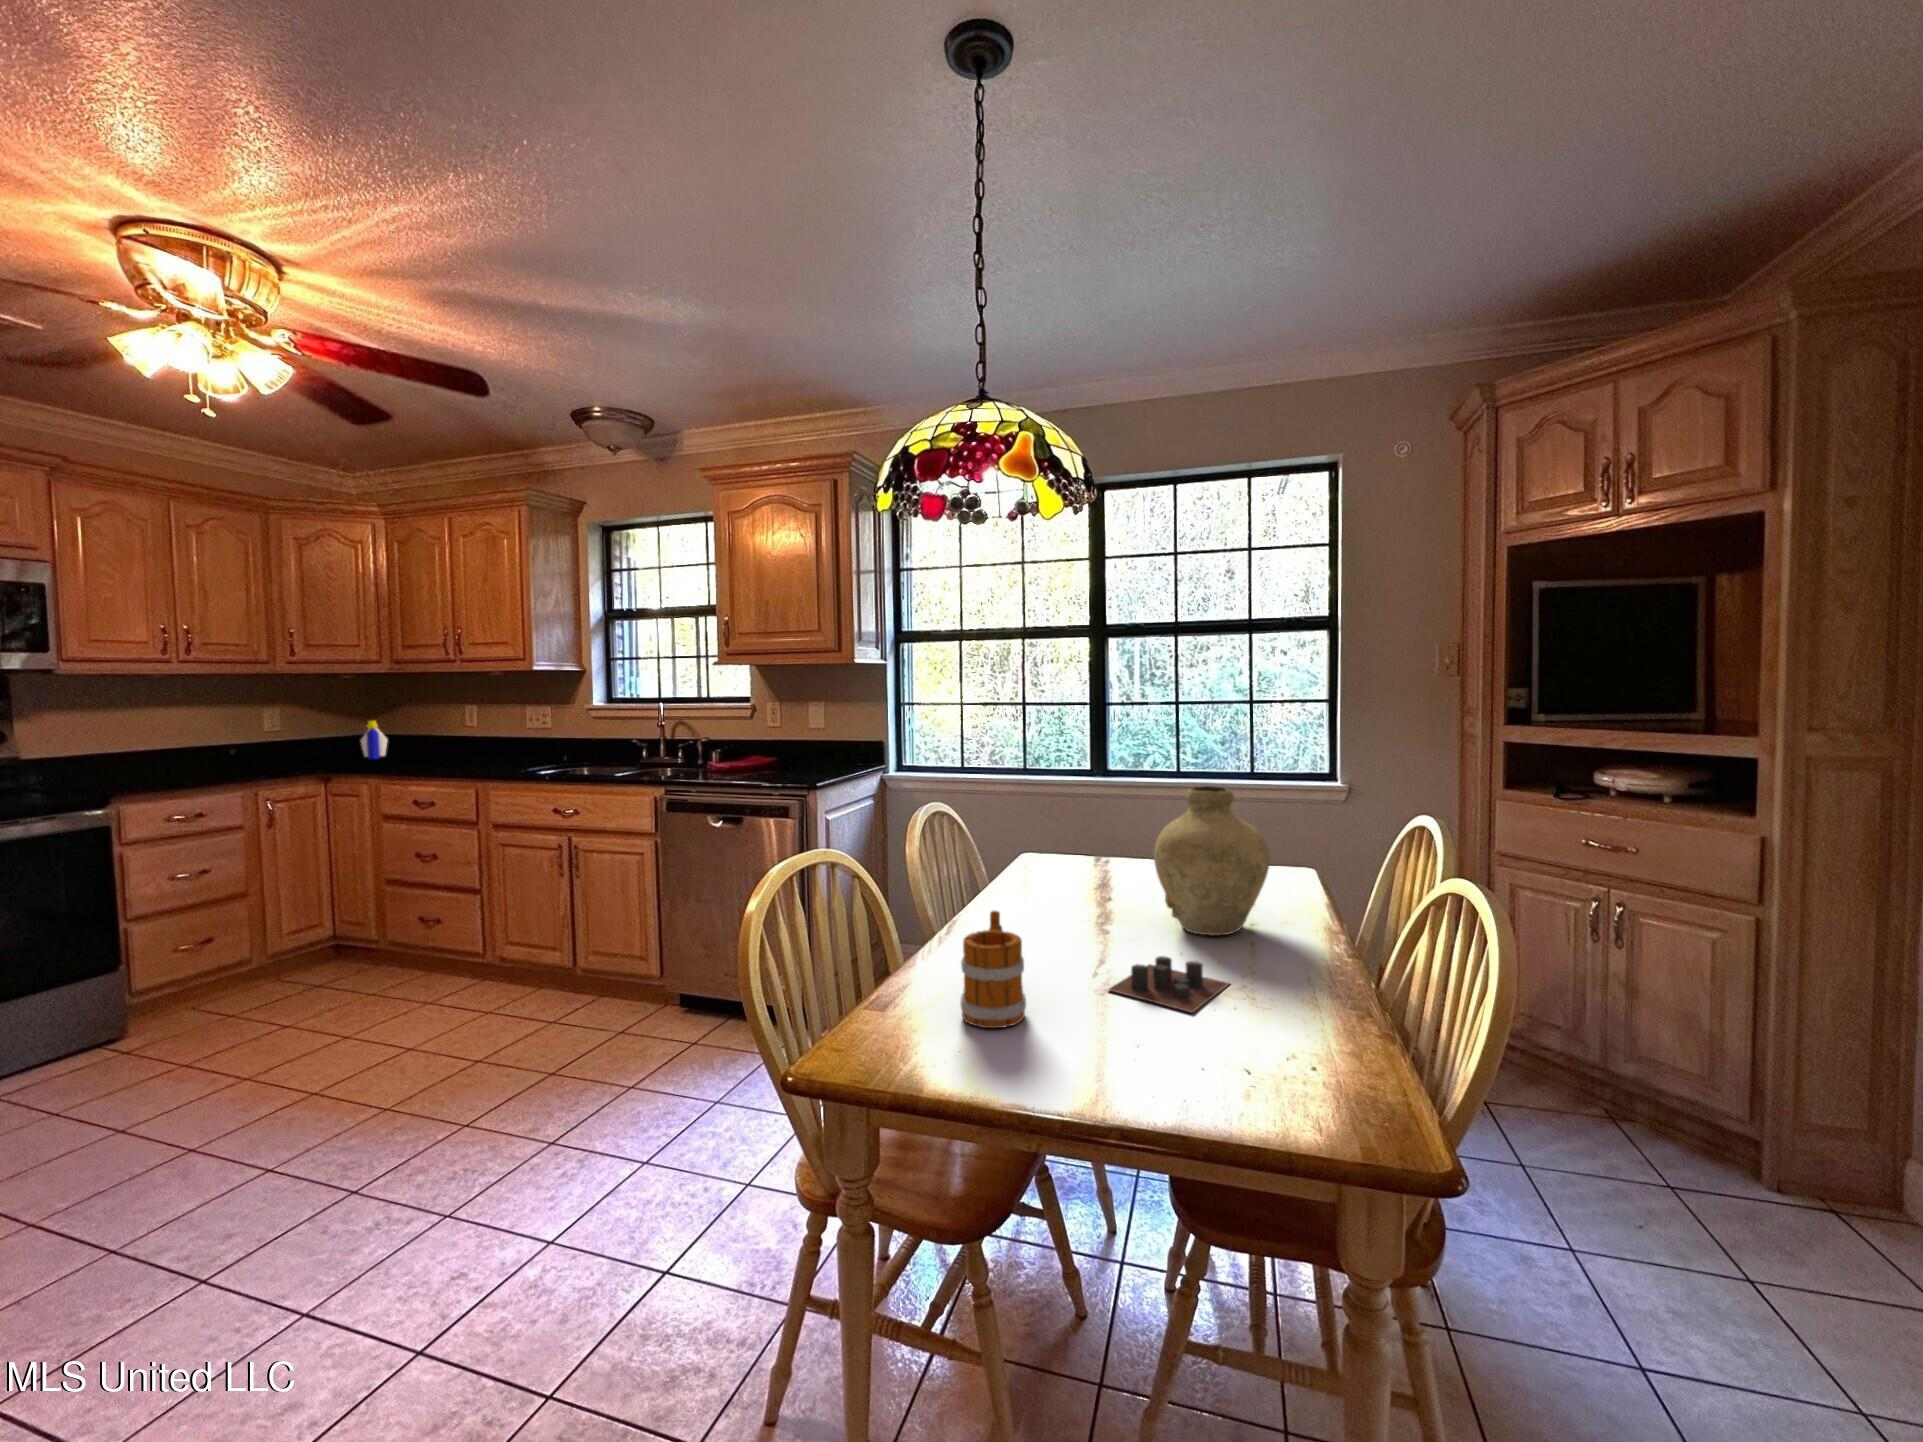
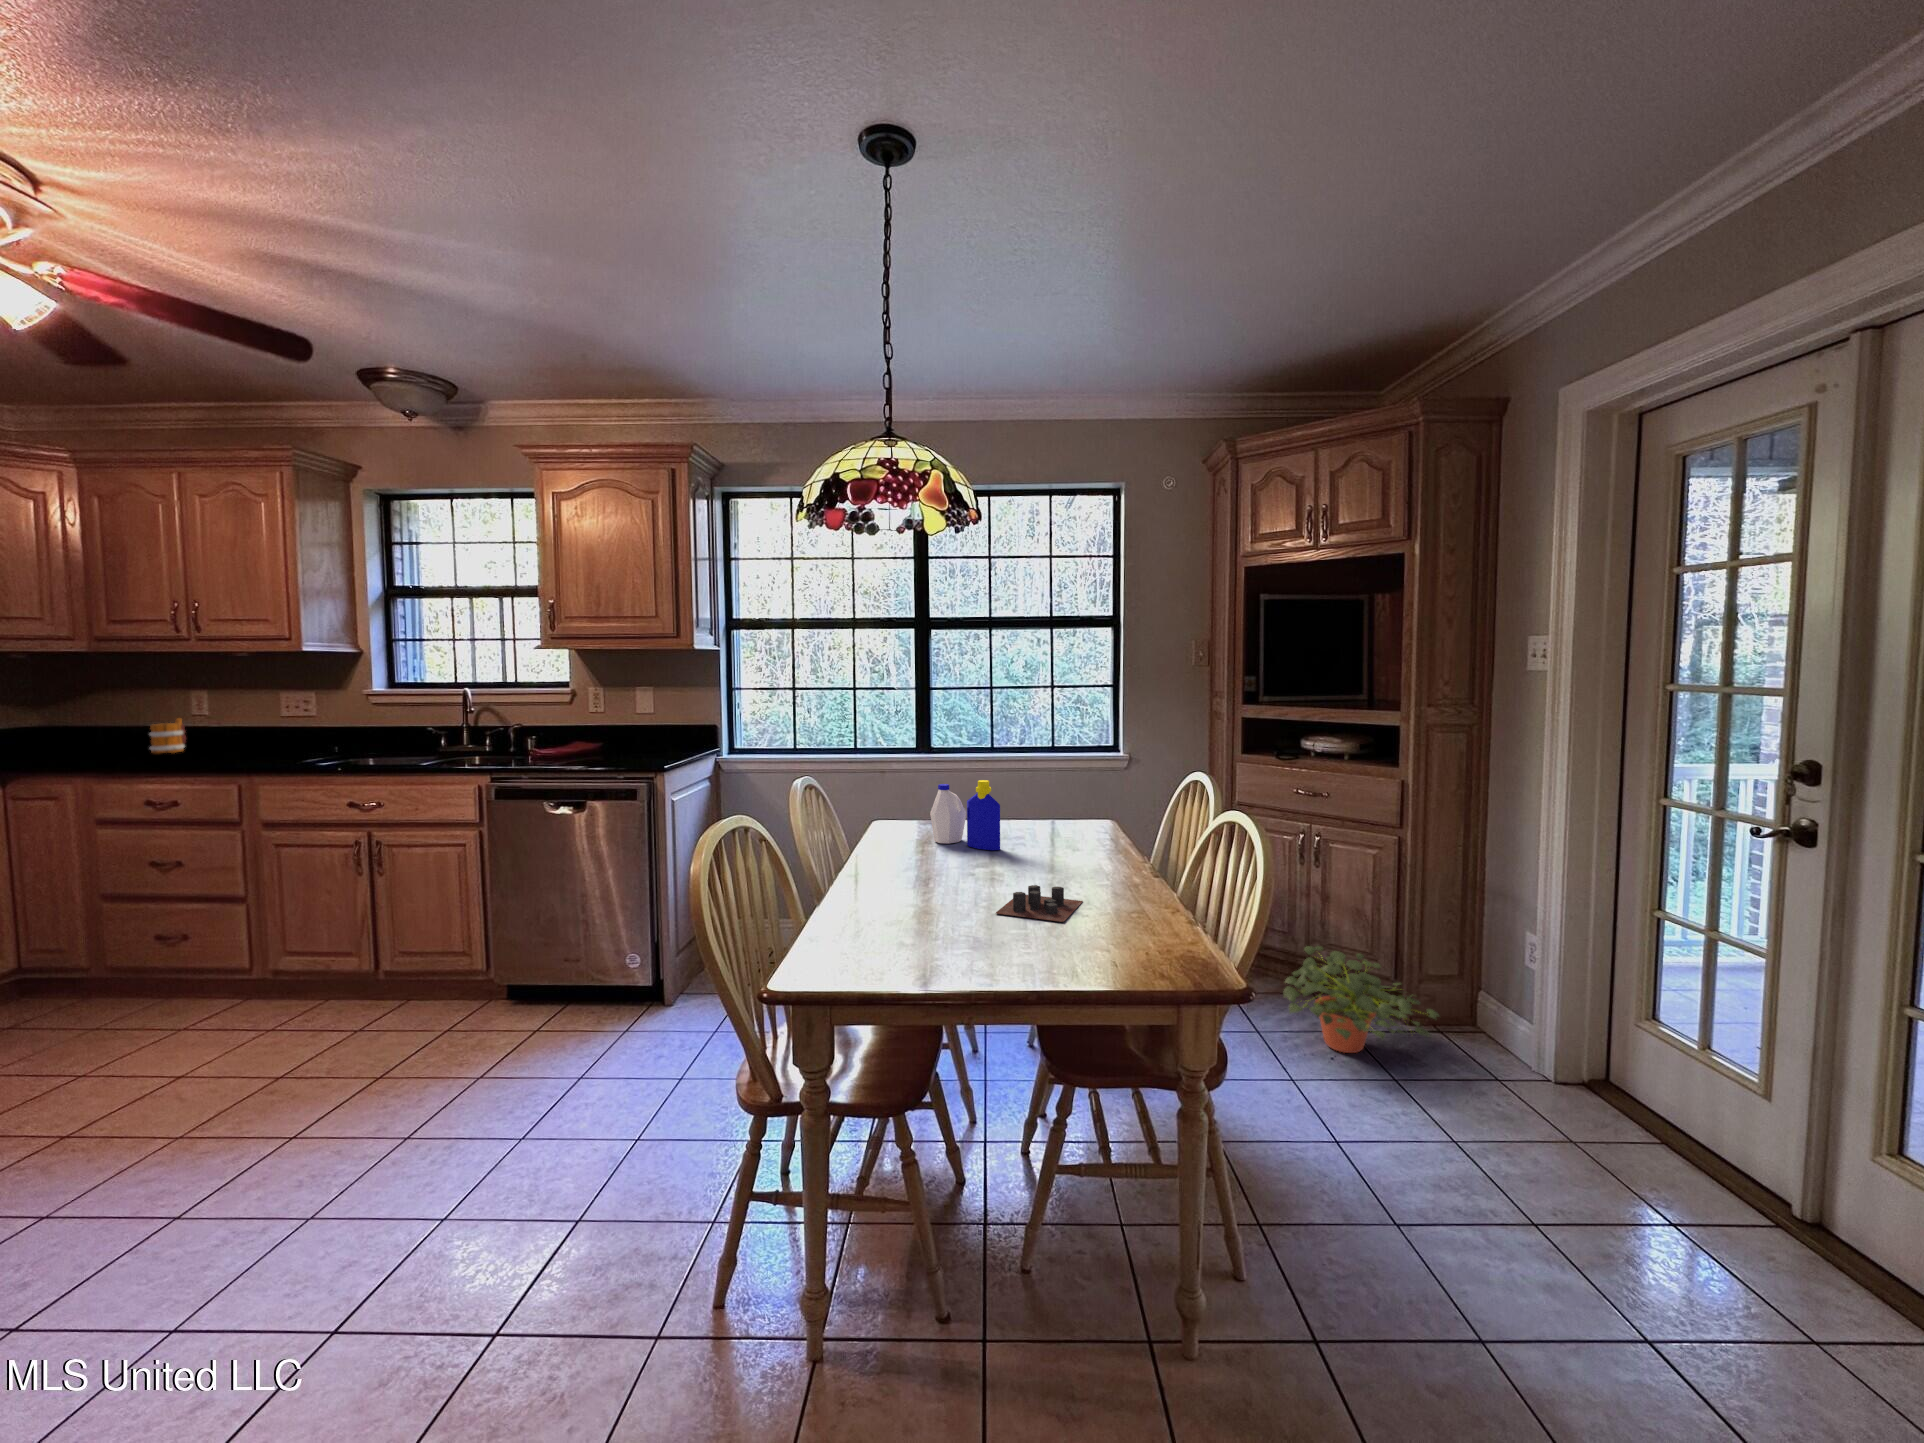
bottle: present [360,721,387,759] -> present [930,780,1000,850]
vase: present [1154,786,1270,935] -> none [1011,755,1099,871]
mug: present [961,911,1026,1028] -> present [149,718,186,754]
potted plant: none [1558,1056,1832,1230] -> present [1284,946,1439,1053]

